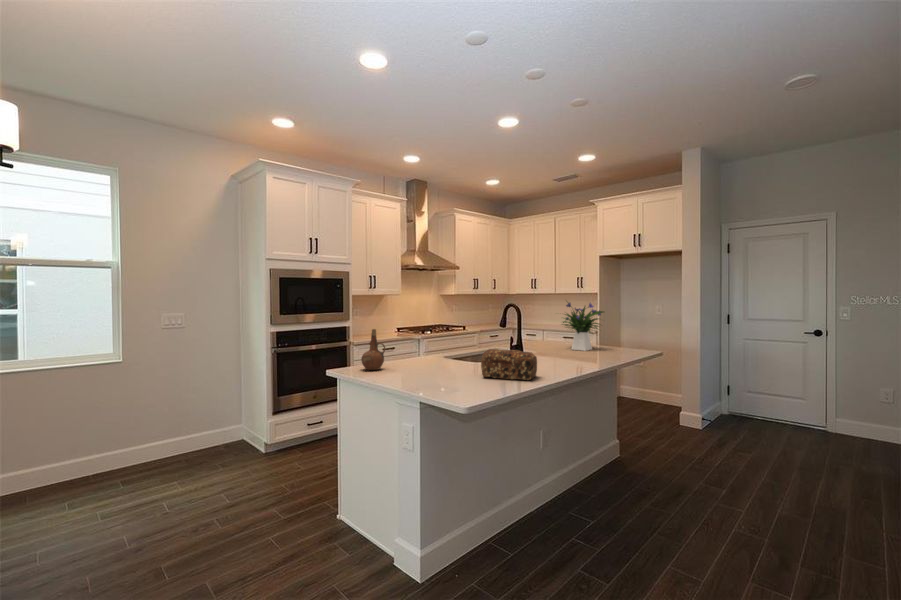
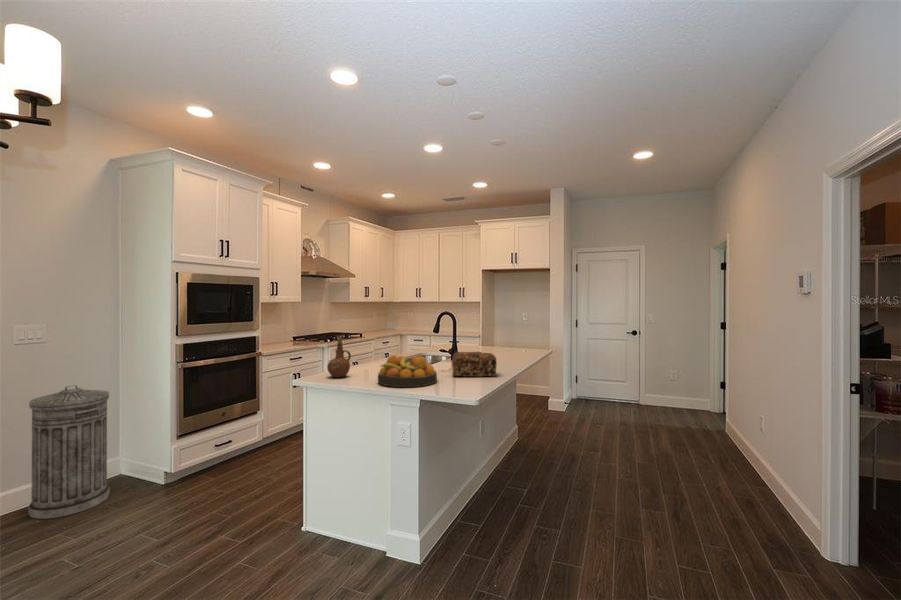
flower arrangement: present [562,303,604,351] -> none [474,308,515,351]
fruit bowl: none [392,350,459,386] -> present [378,355,437,387]
trash can: none [166,363,224,469] -> present [28,385,110,519]

